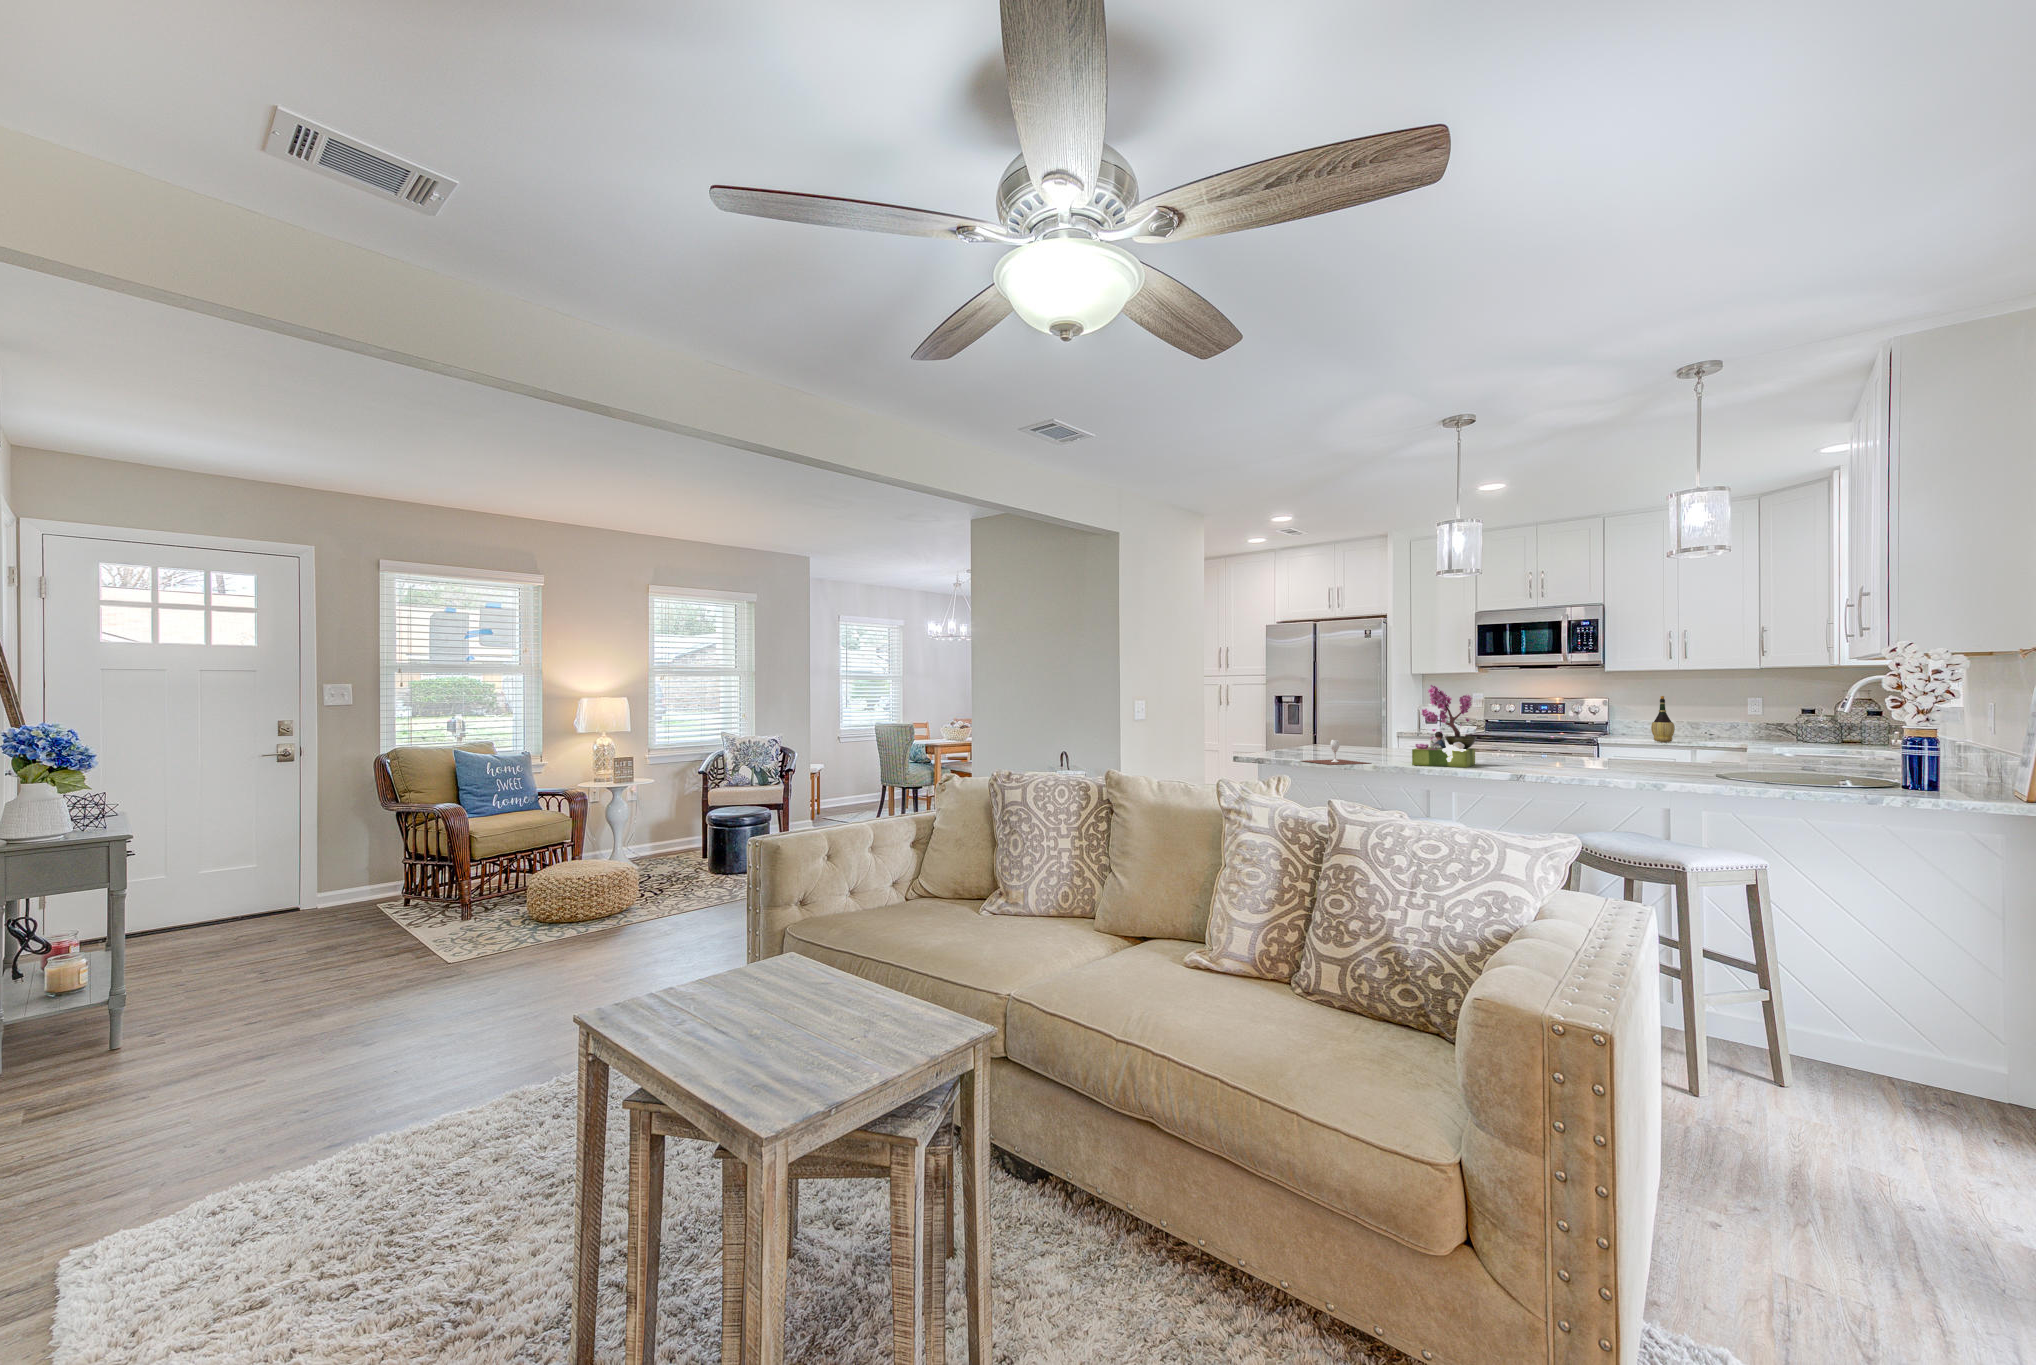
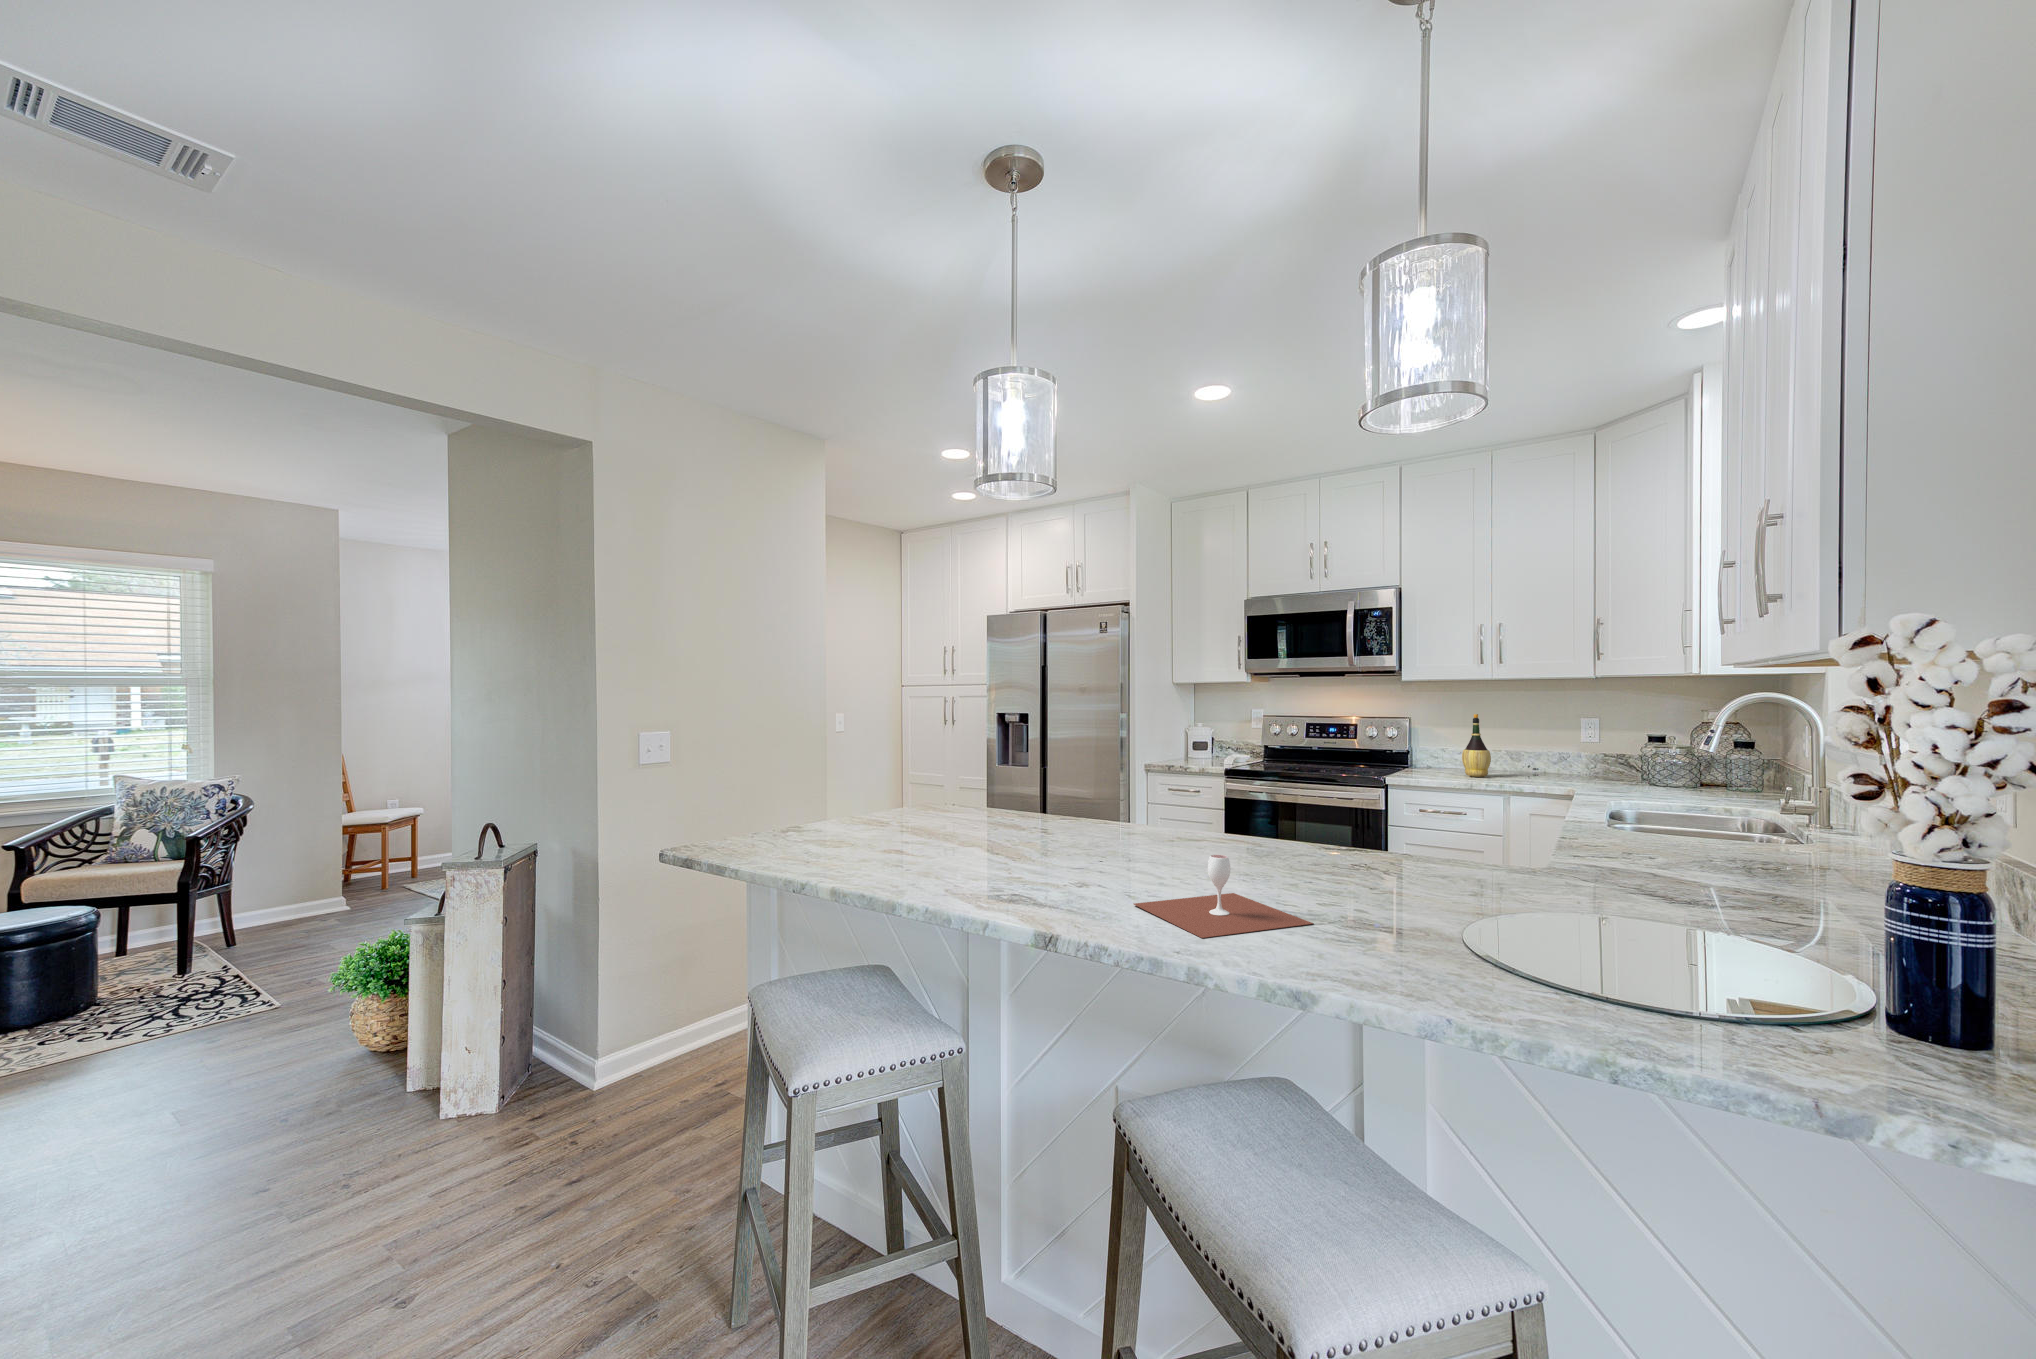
flower arrangement: present [1412,685,1477,768] -> none [965,709,1090,877]
wine glass: present [1302,740,1369,765] -> present [1134,855,1313,938]

